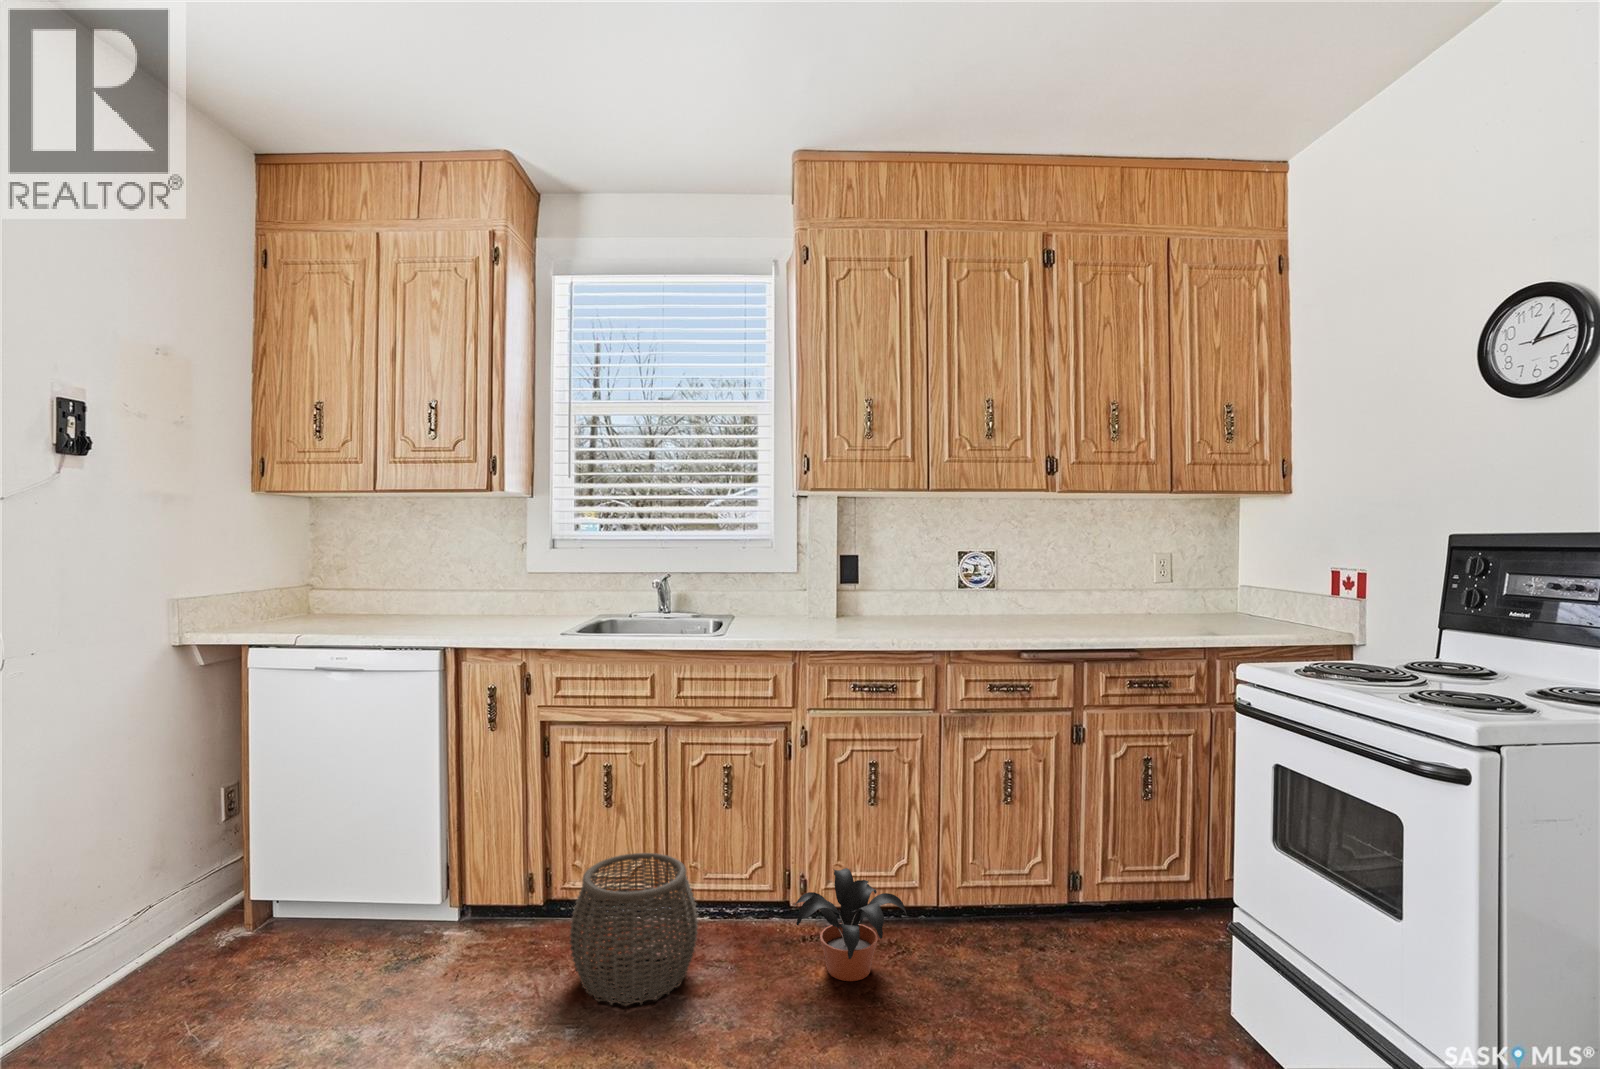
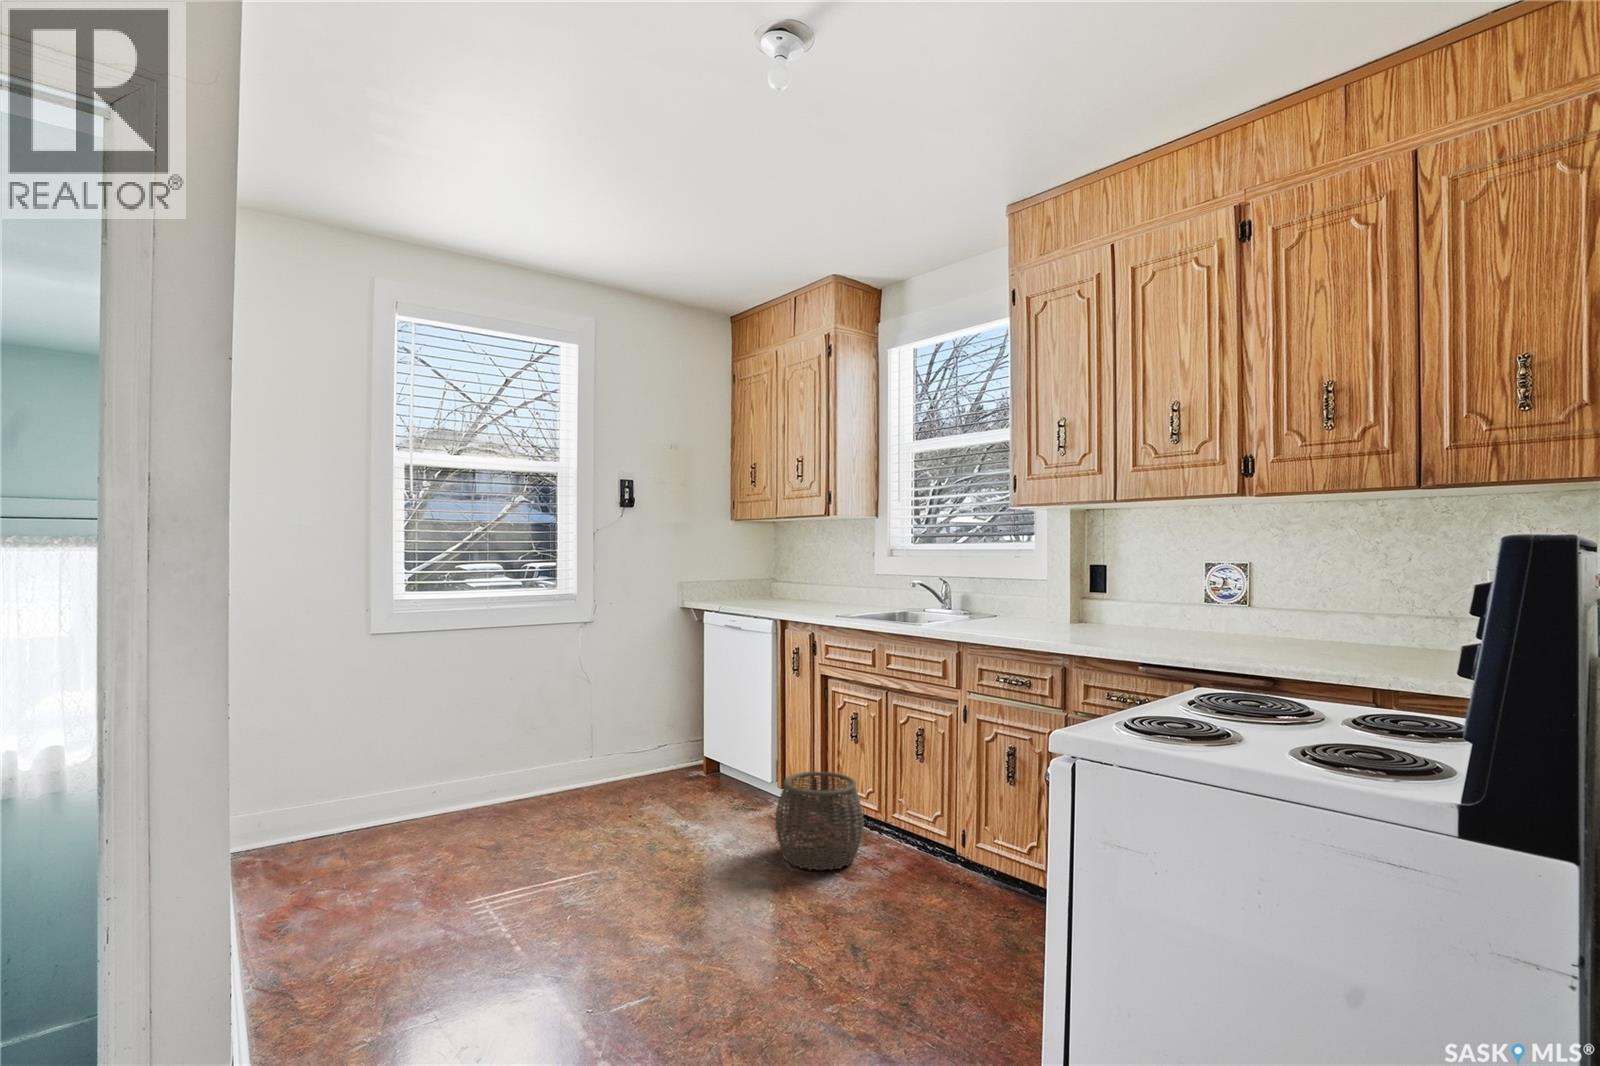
potted plant: present [794,868,906,981] -> none [895,828,991,918]

